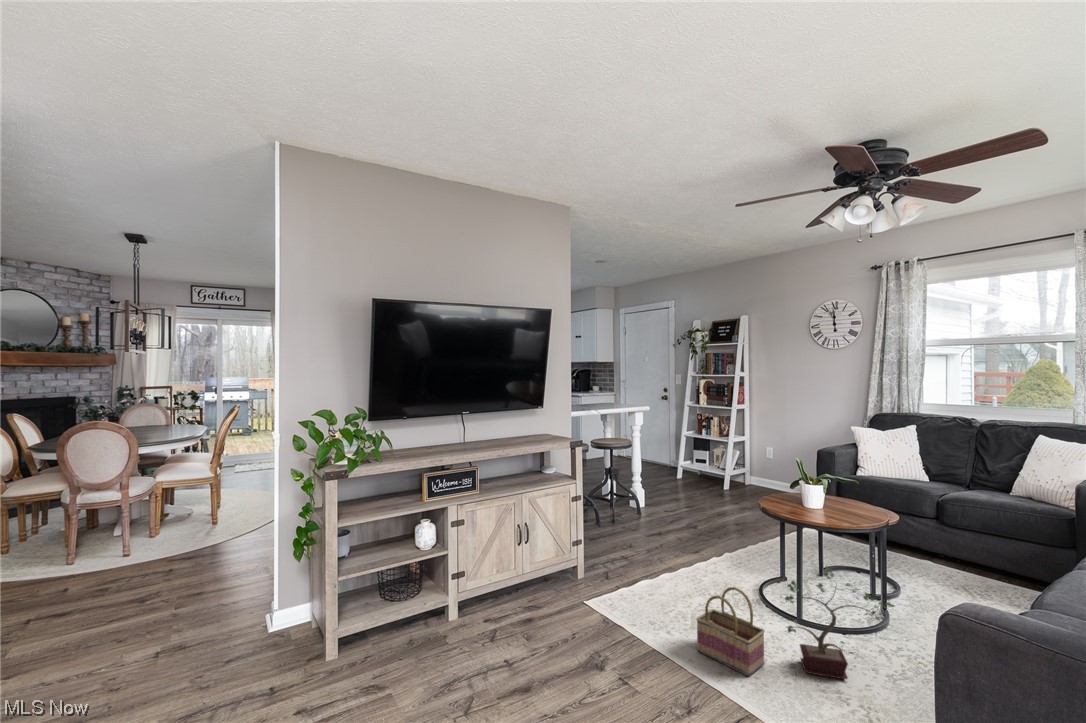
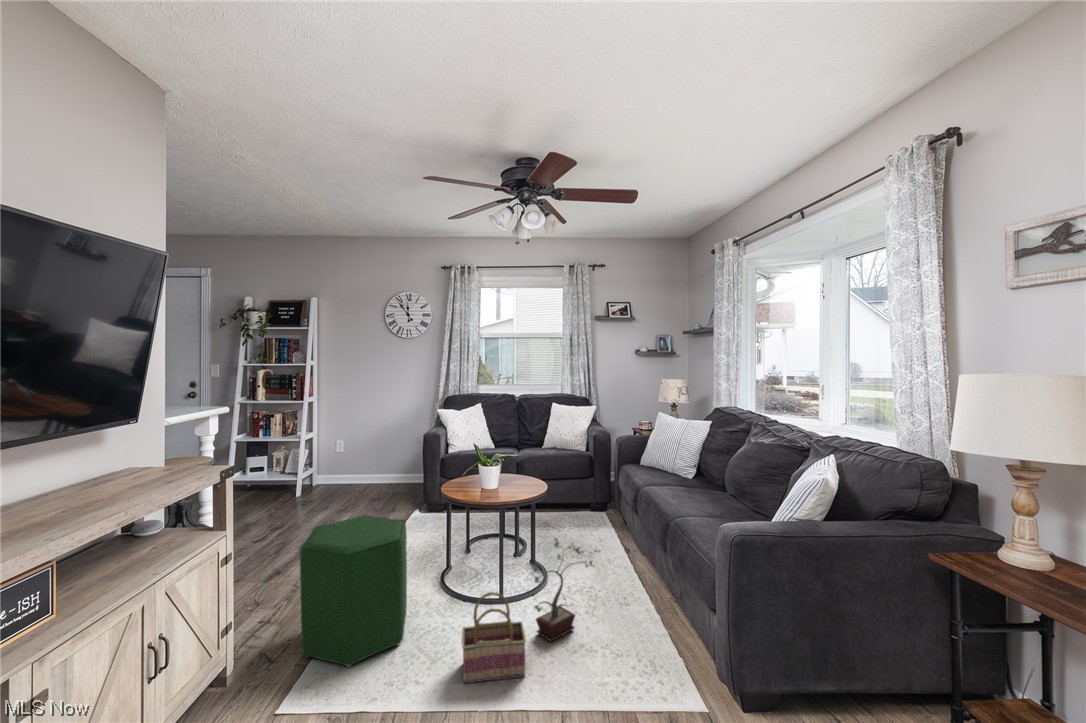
ottoman: none [622,496,707,607] -> present [300,516,407,667]

